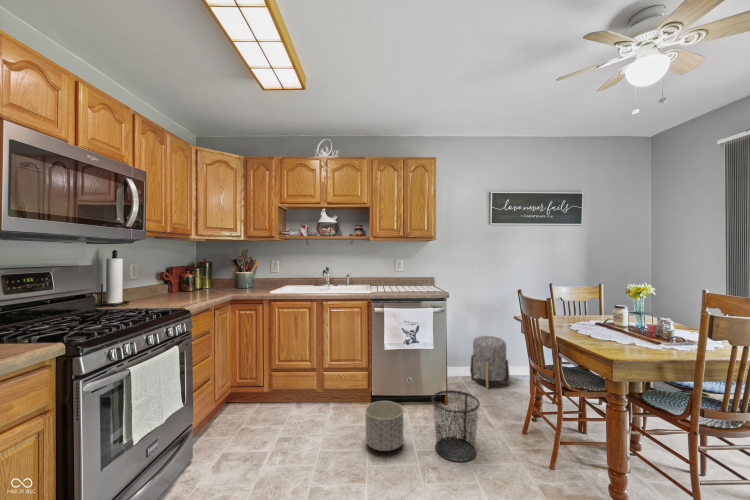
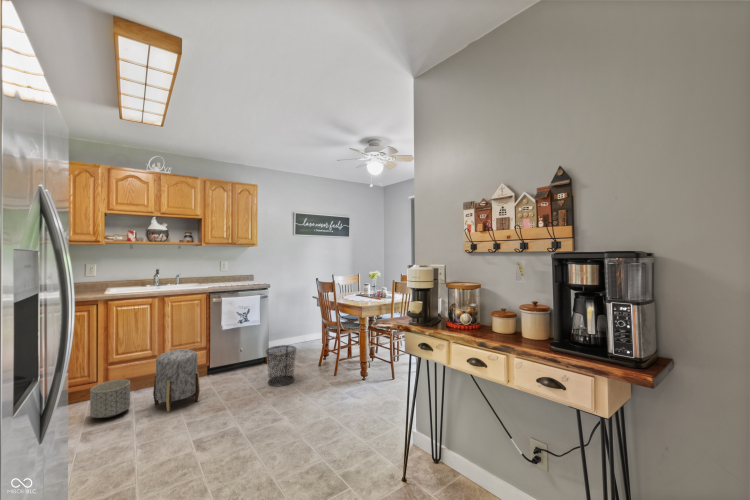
stool: present [470,336,509,389] -> present [153,349,200,412]
planter: present [366,401,403,451] -> present [90,379,130,418]

